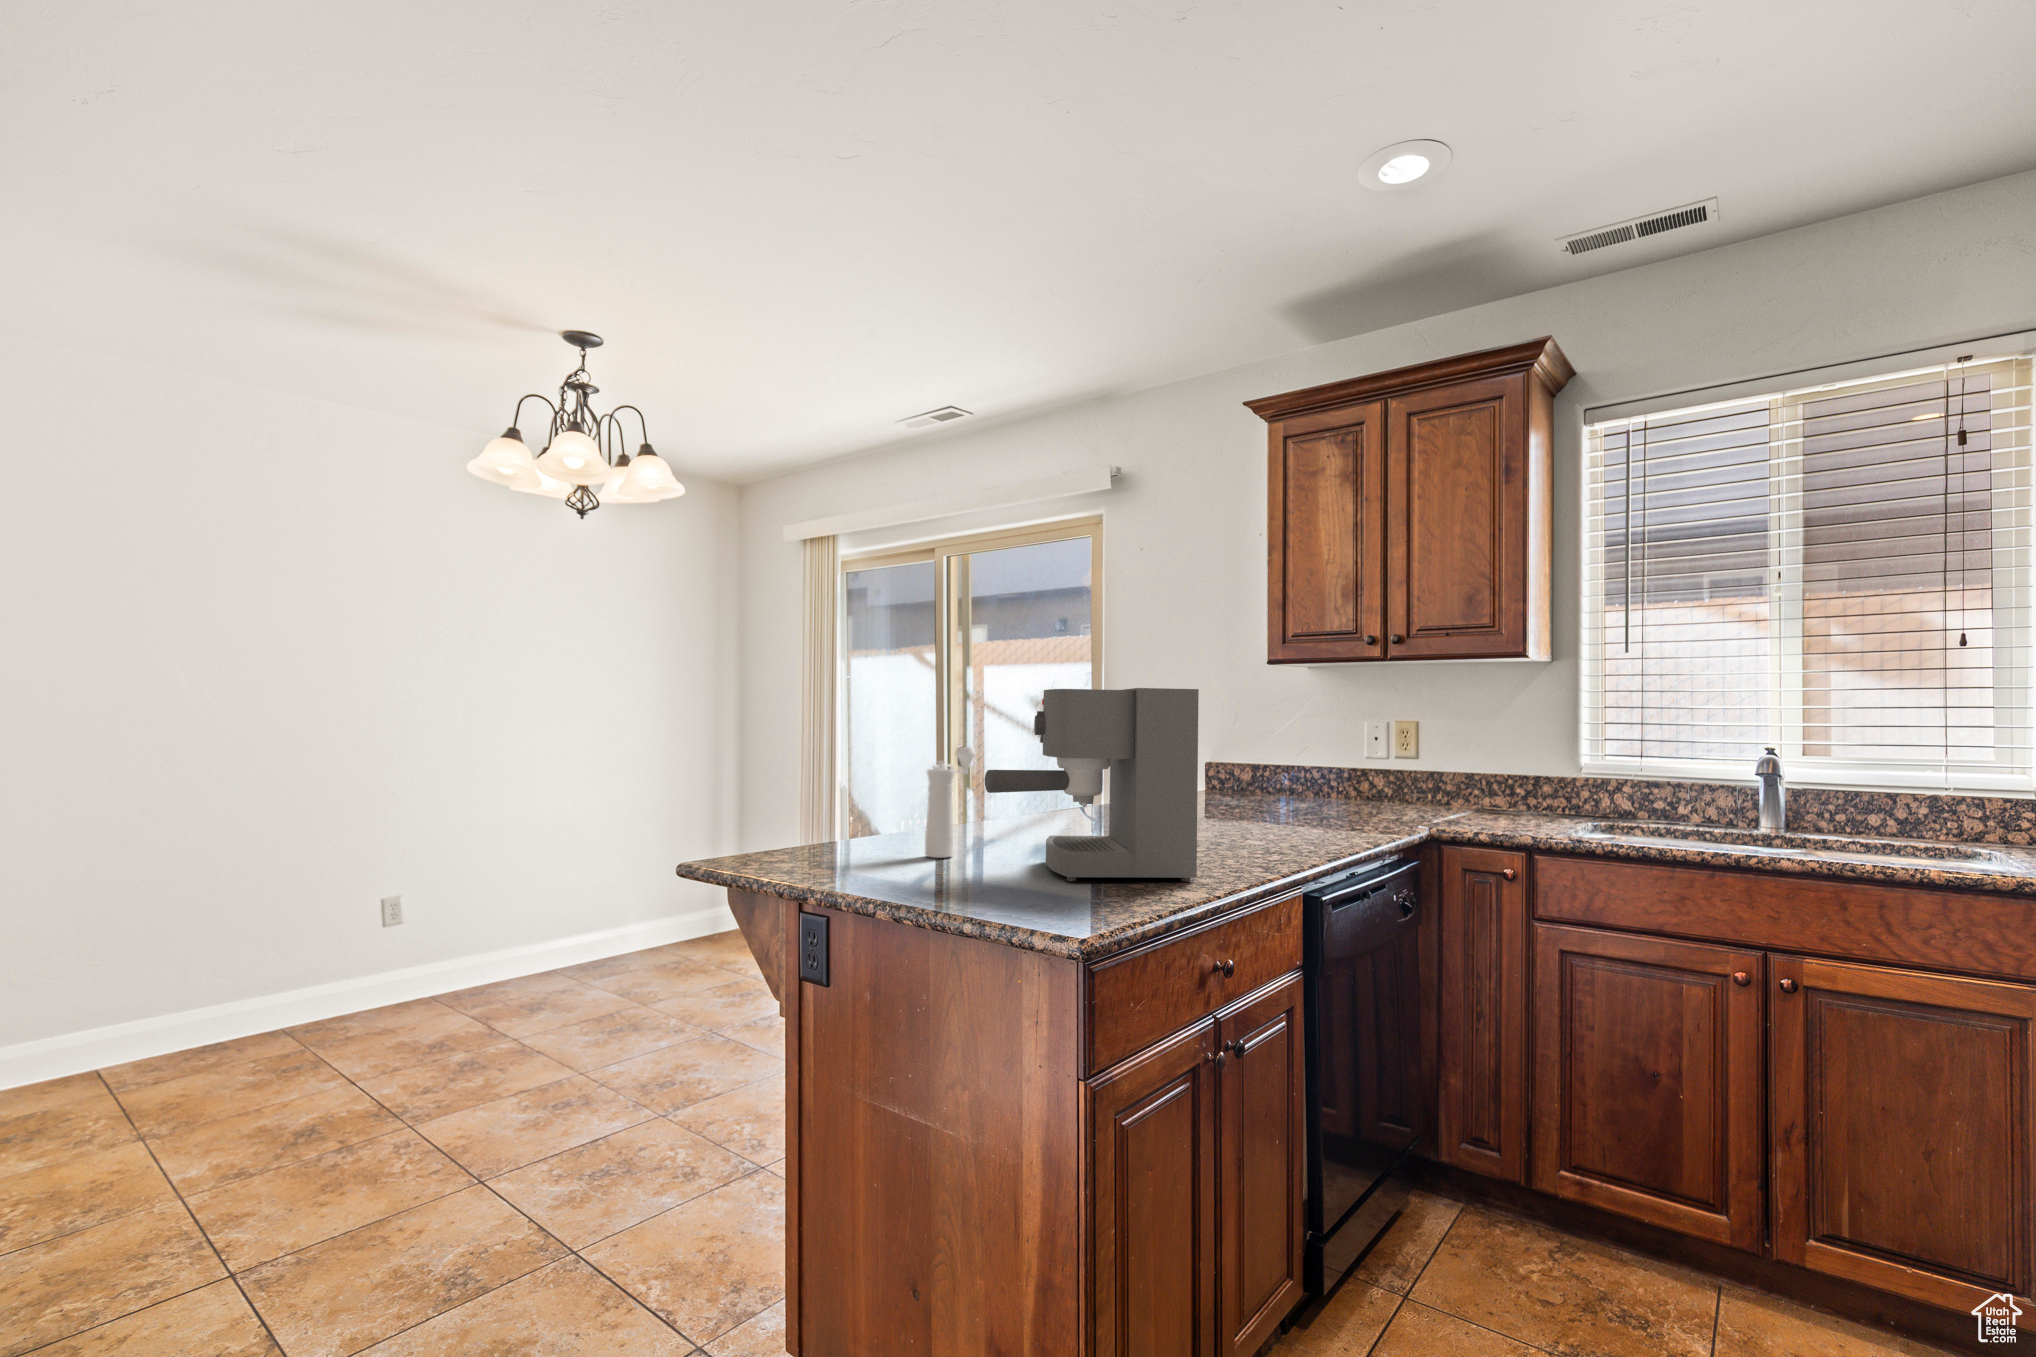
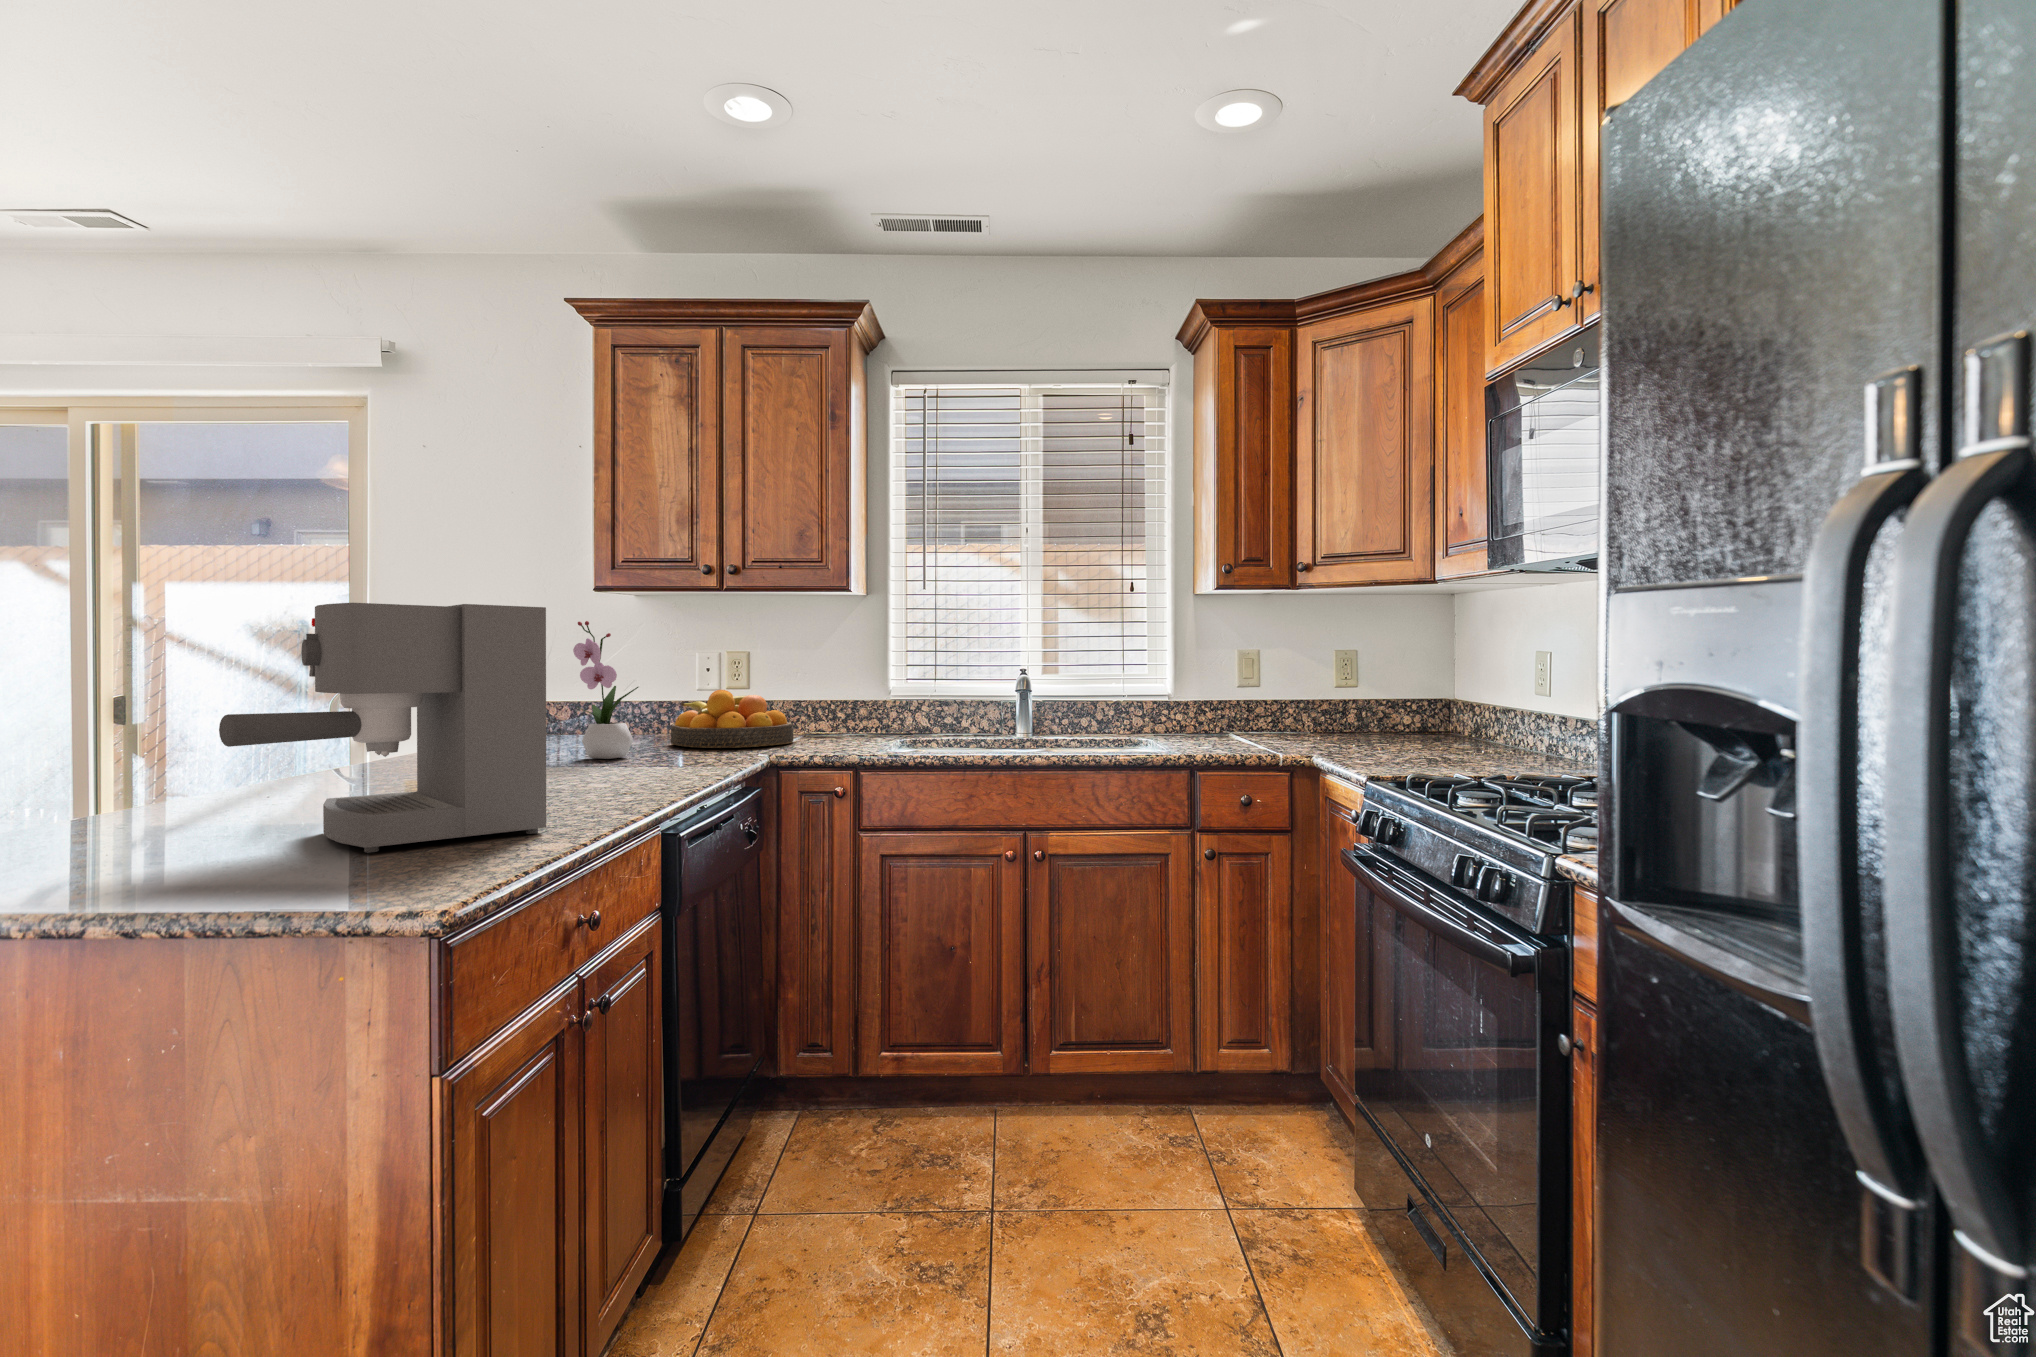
flower arrangement: none [1244,692,1302,820] -> present [573,621,638,759]
pepper mill: present [925,747,976,858] -> none [99,688,193,849]
fruit bowl: none [1335,758,1463,818] -> present [671,690,794,748]

